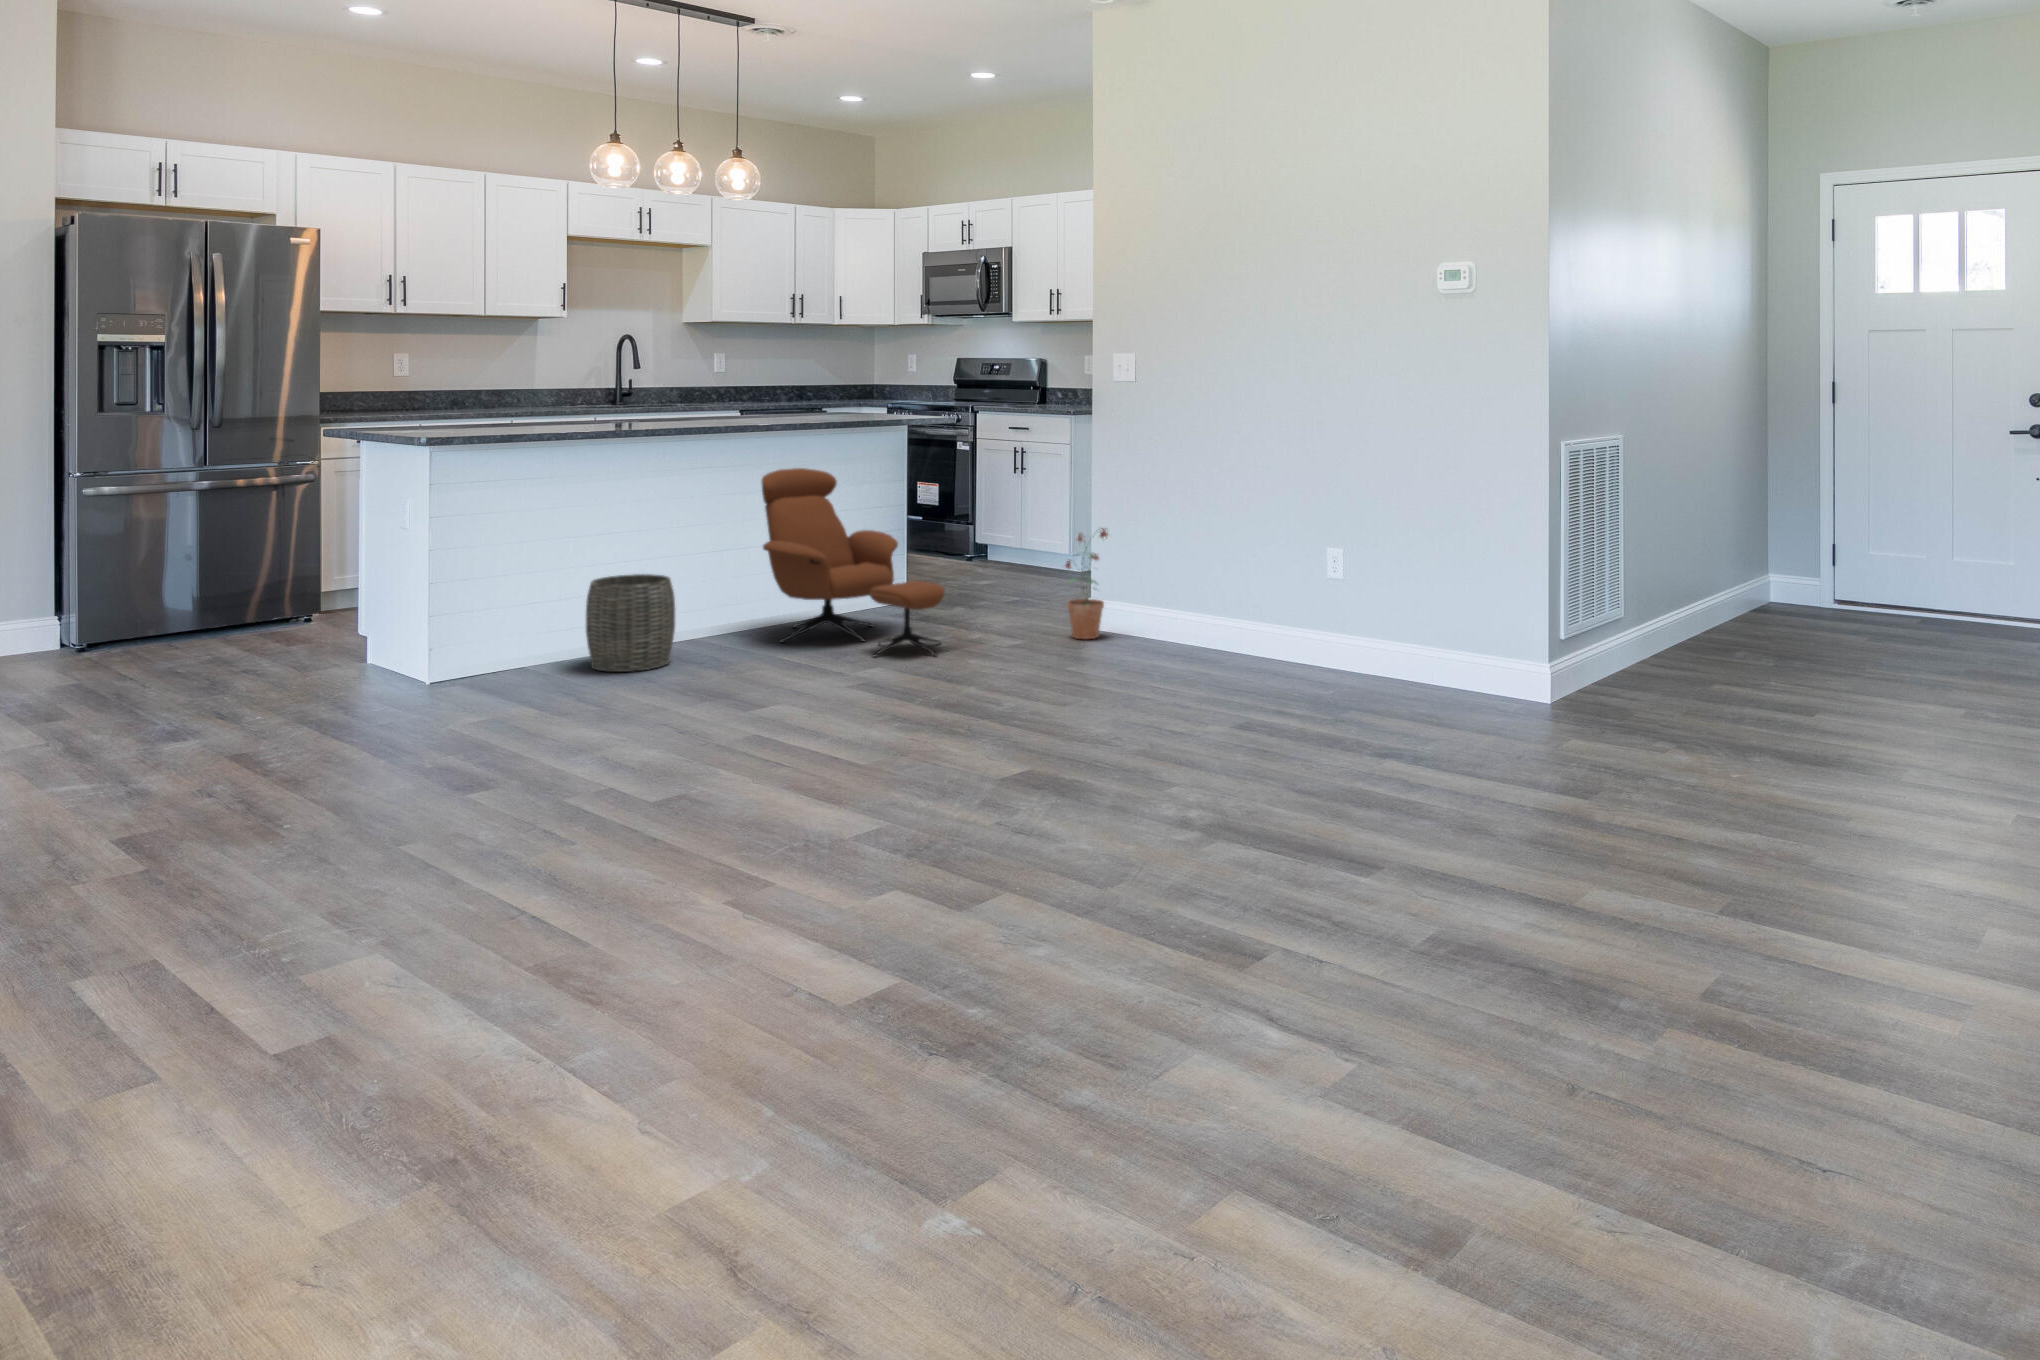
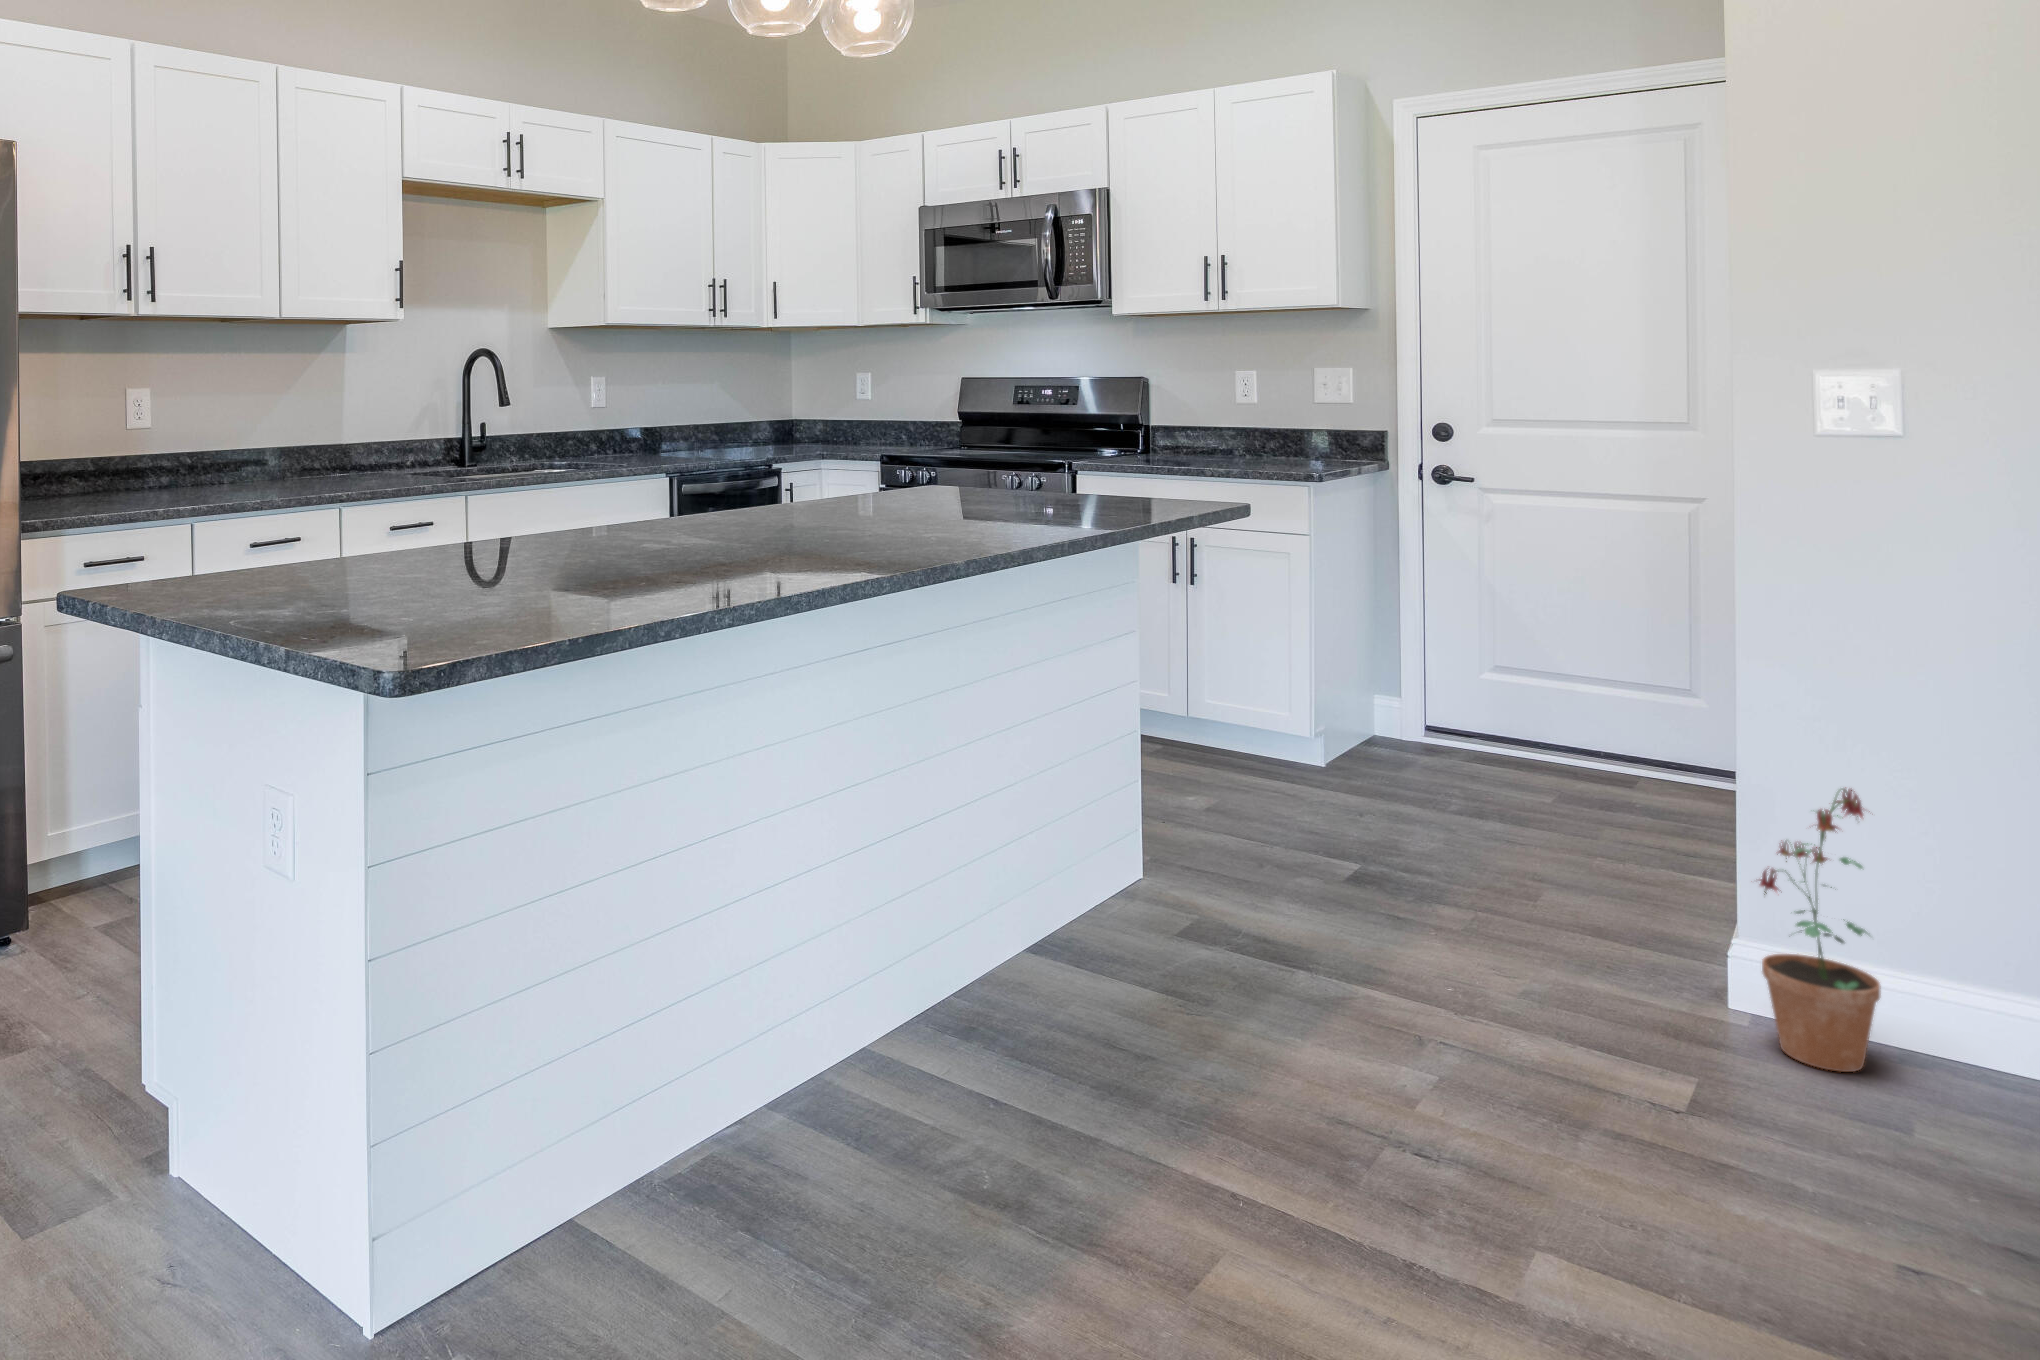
lounge chair: present [761,468,944,656] -> none [993,631,1617,1177]
woven basket: present [586,574,675,672] -> none [730,945,956,1267]

